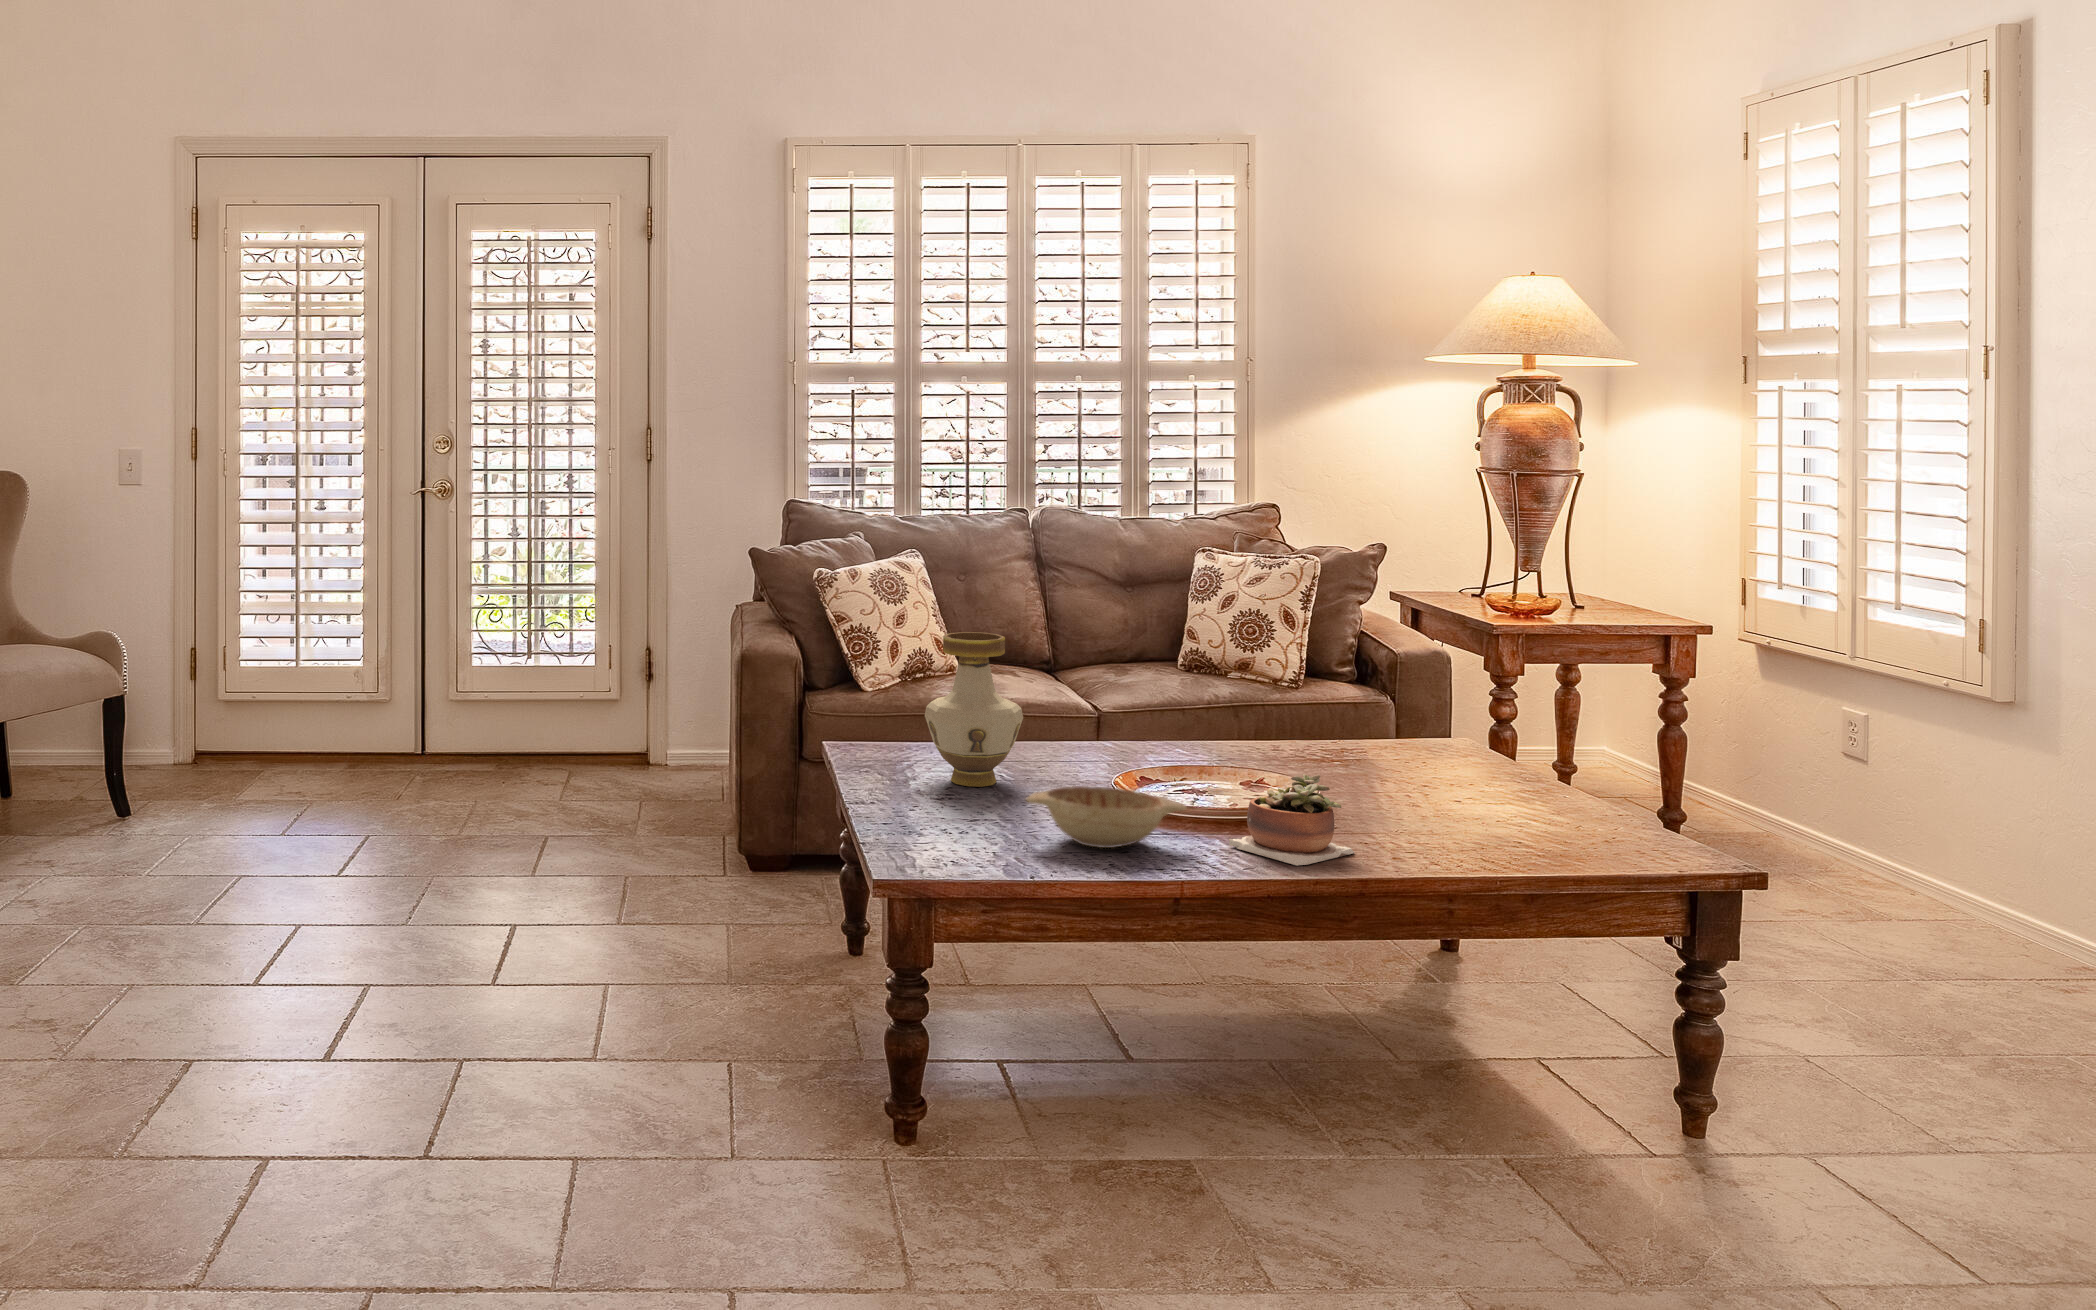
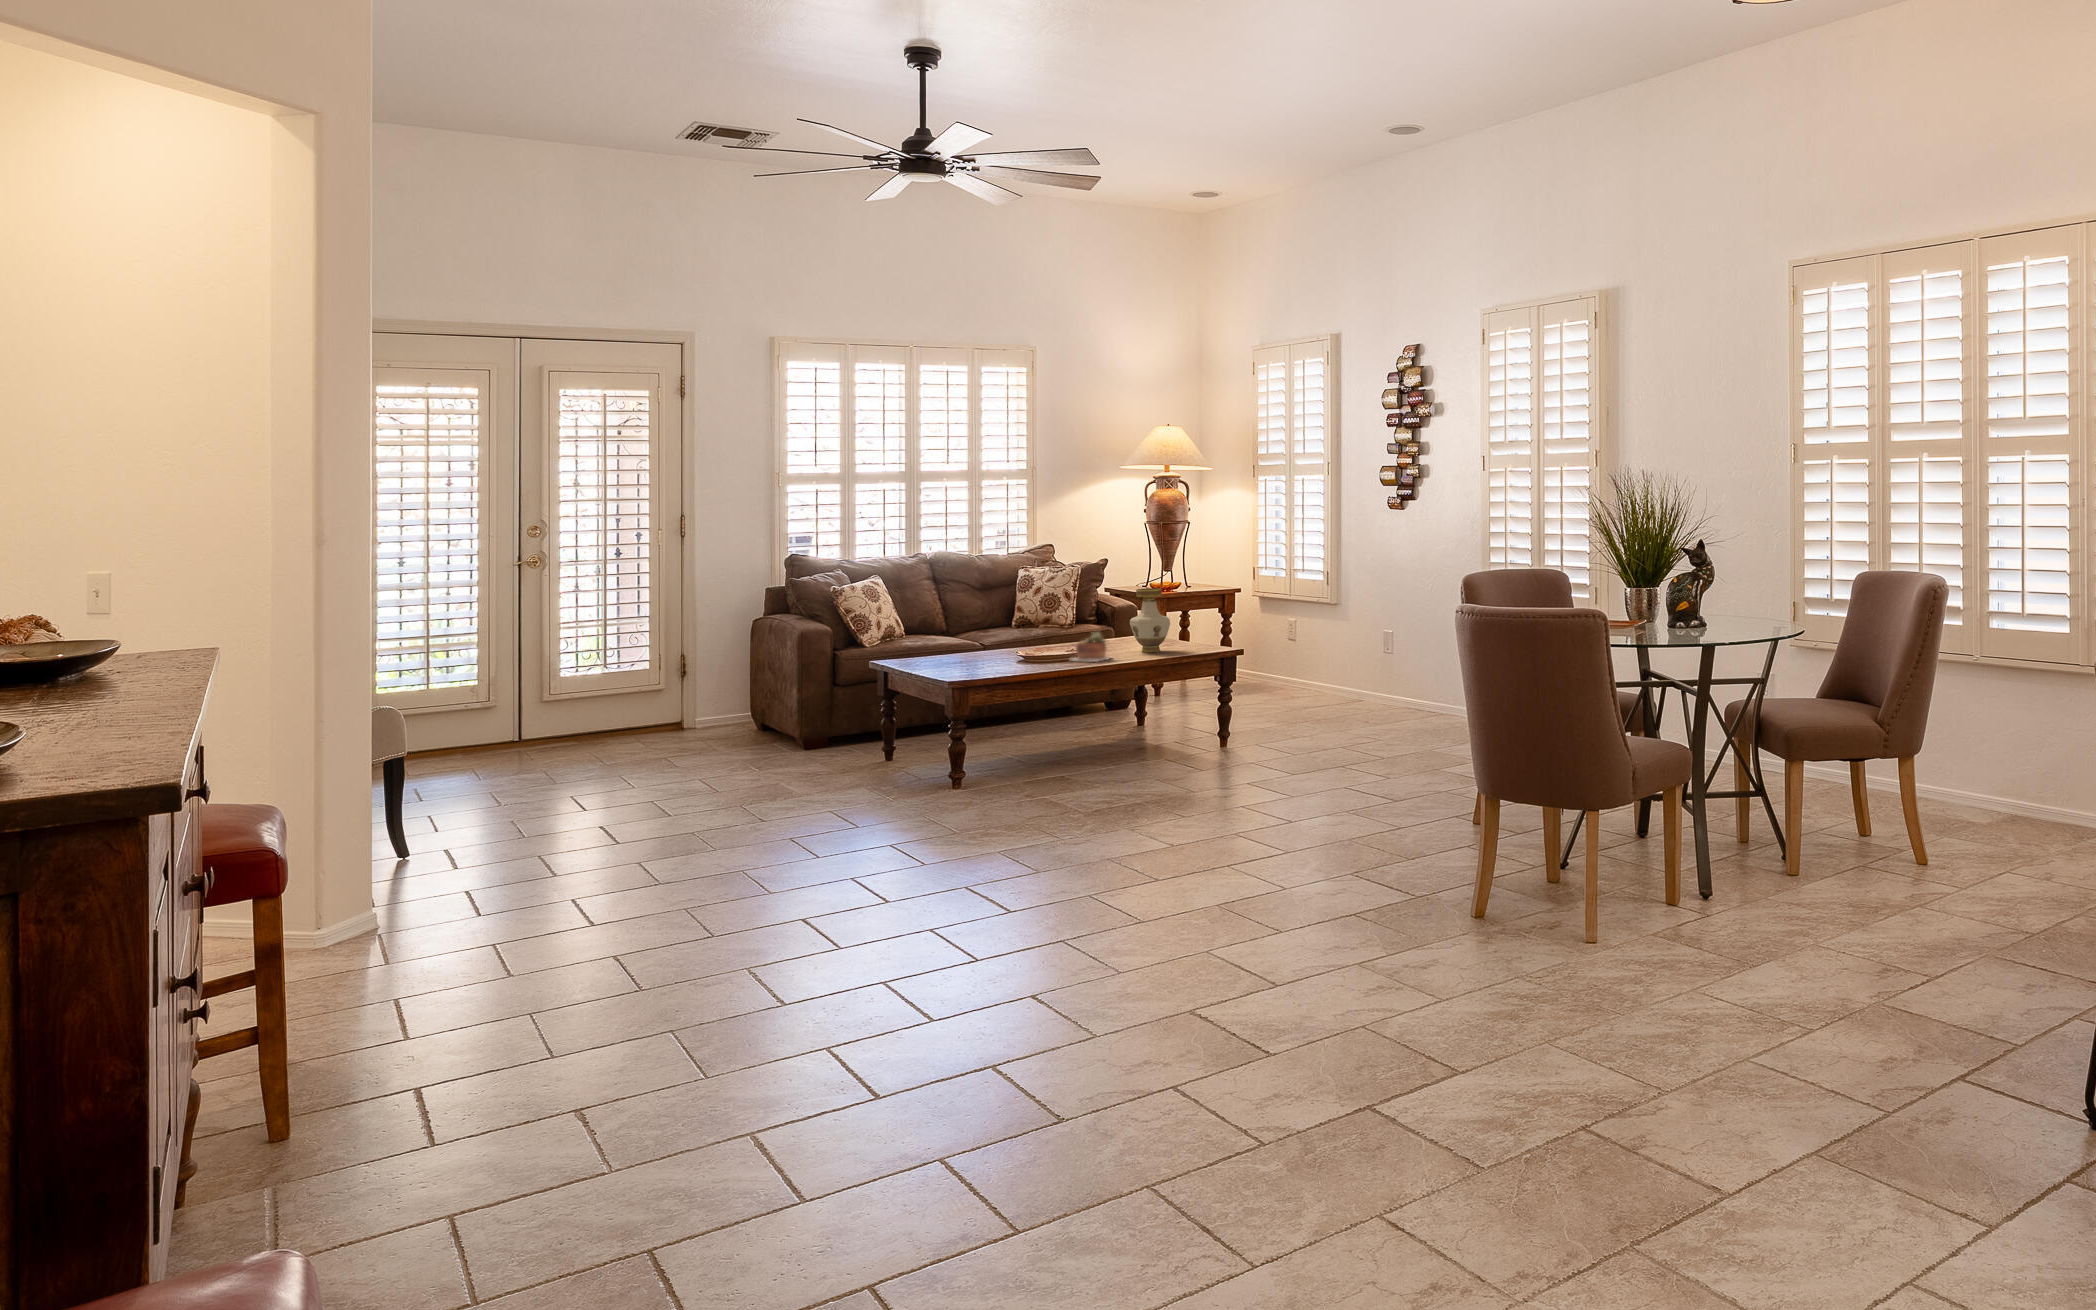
vase: present [925,632,1023,787] -> present [1130,588,1170,652]
decorative bowl: present [1026,786,1186,848] -> none [994,646,1054,666]

